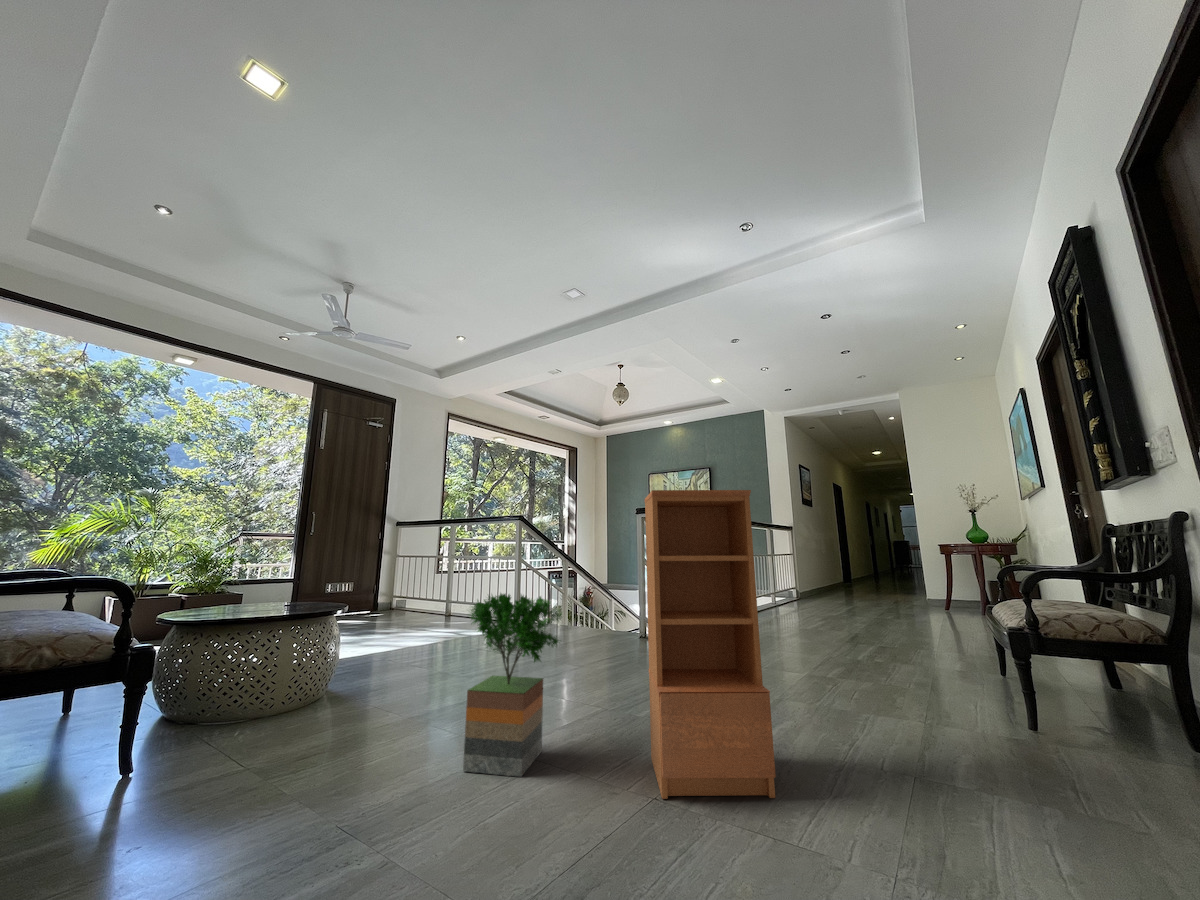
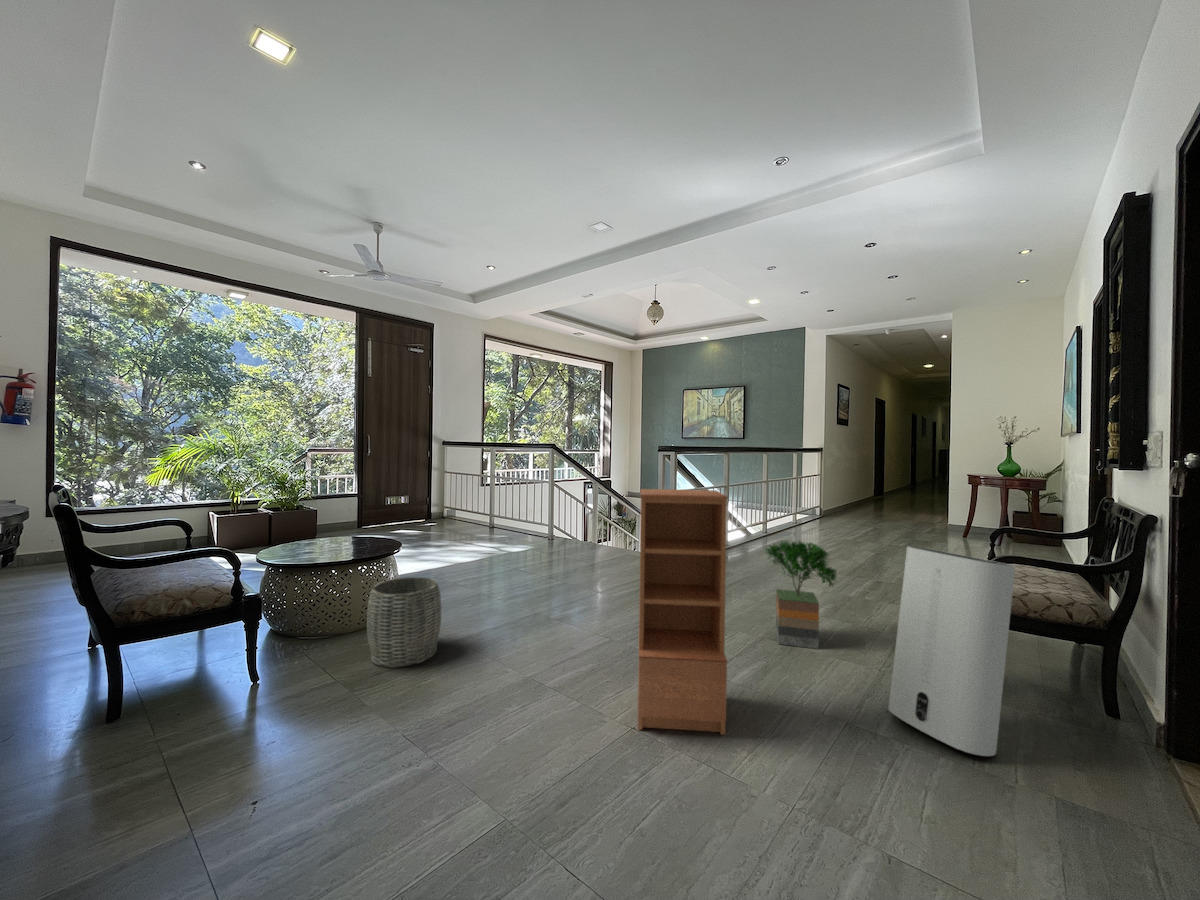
air purifier: none [944,552,1108,798] -> present [889,546,1015,756]
potted tree: present [463,593,561,777] -> present [766,541,837,649]
woven basket: none [293,634,394,750] -> present [367,577,441,667]

